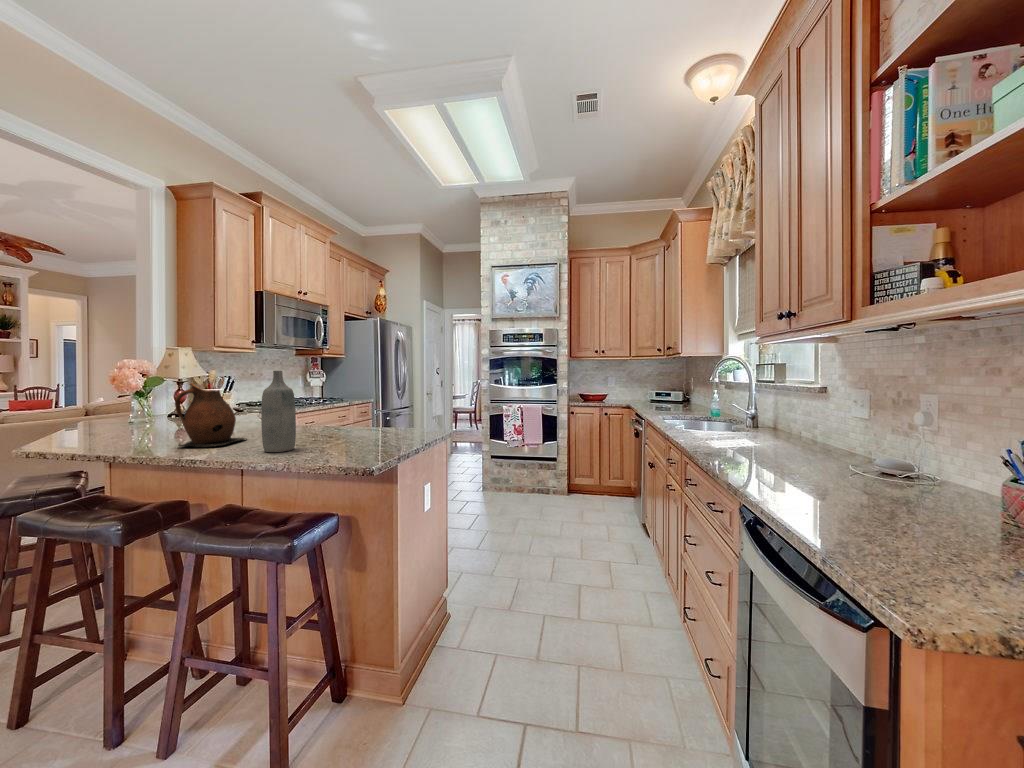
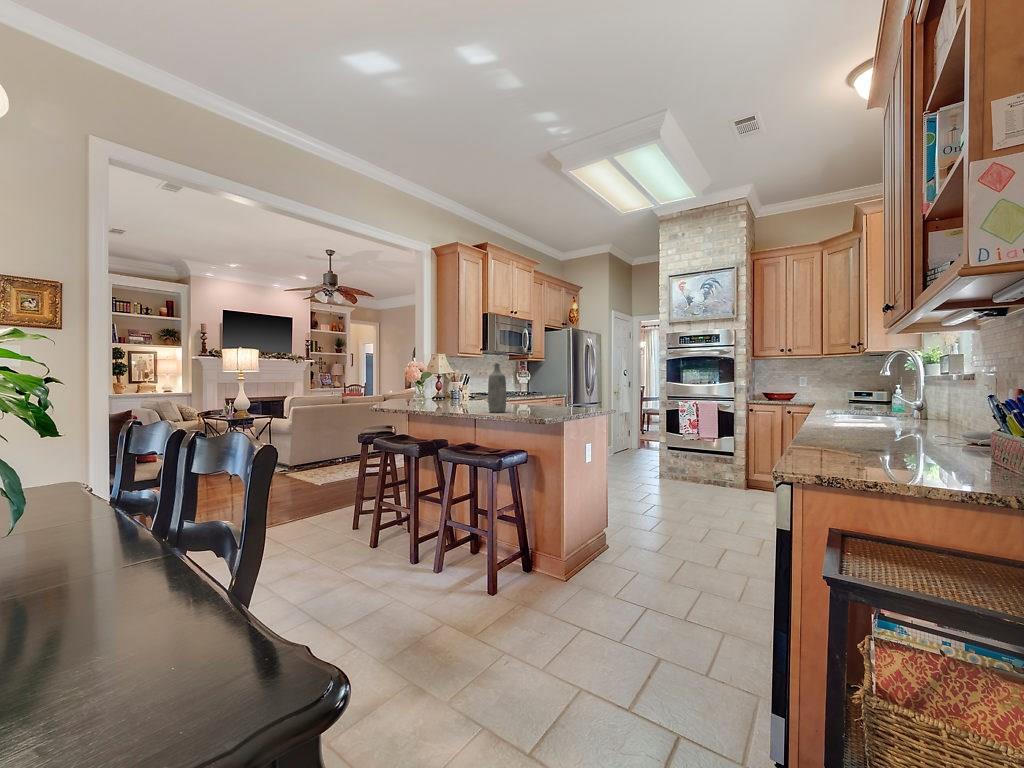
ceramic pitcher: present [175,384,245,447] -> none [445,373,480,410]

